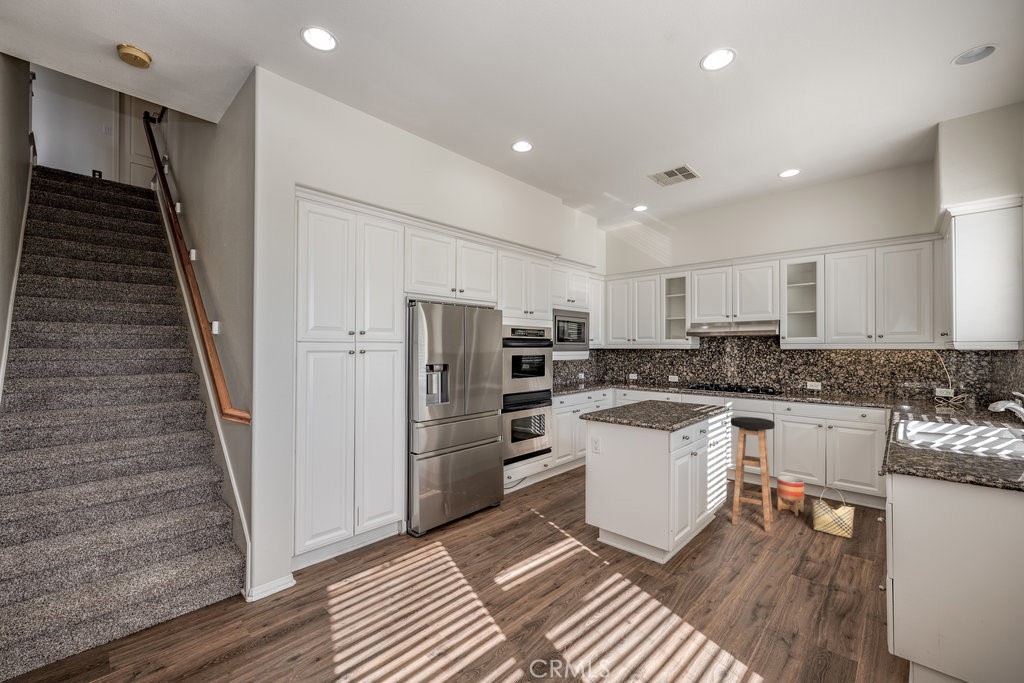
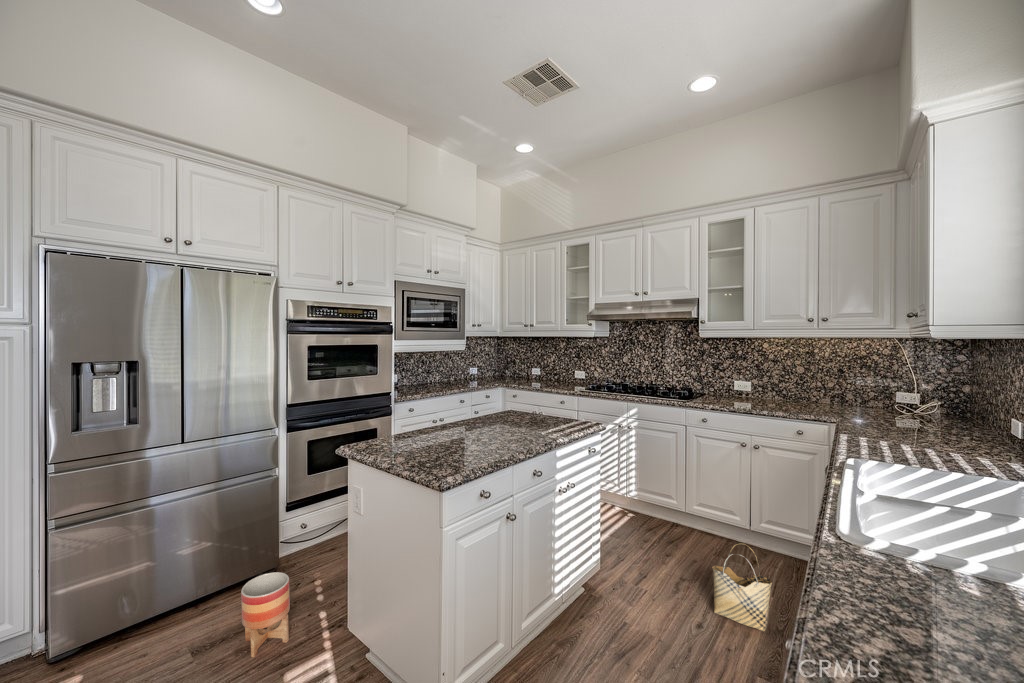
bar stool: present [731,417,775,532] -> none [599,441,661,621]
planter: present [777,476,804,516] -> present [241,572,290,657]

